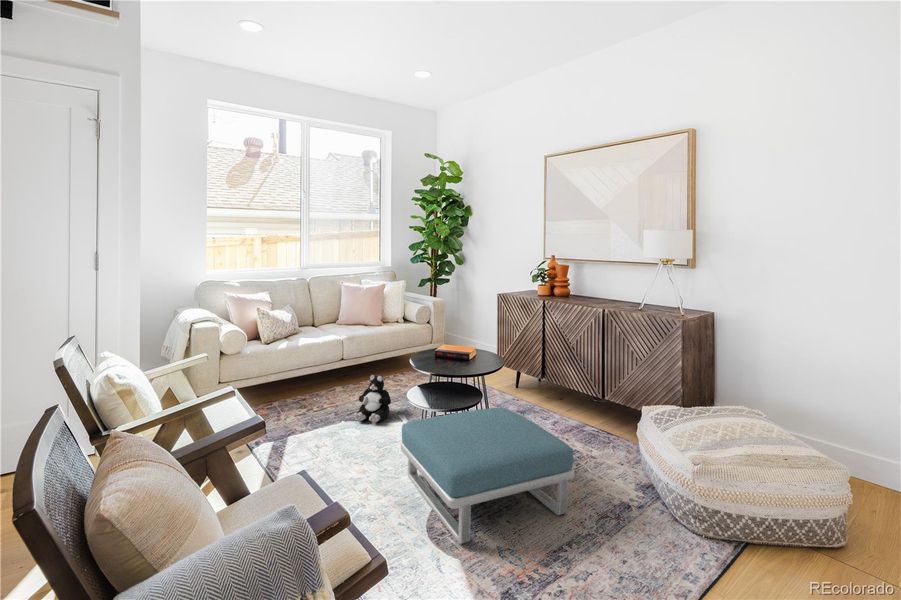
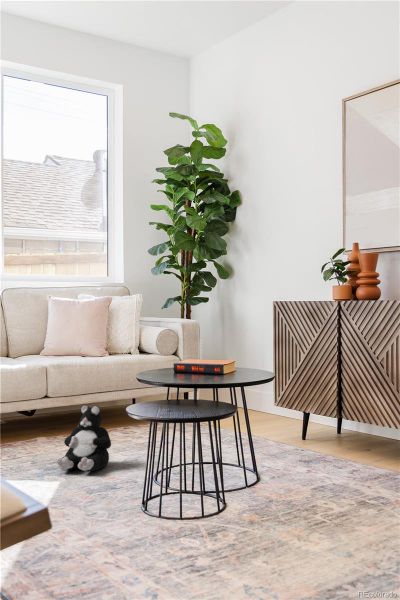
footstool: present [401,408,574,544] -> none [115,426,360,577]

